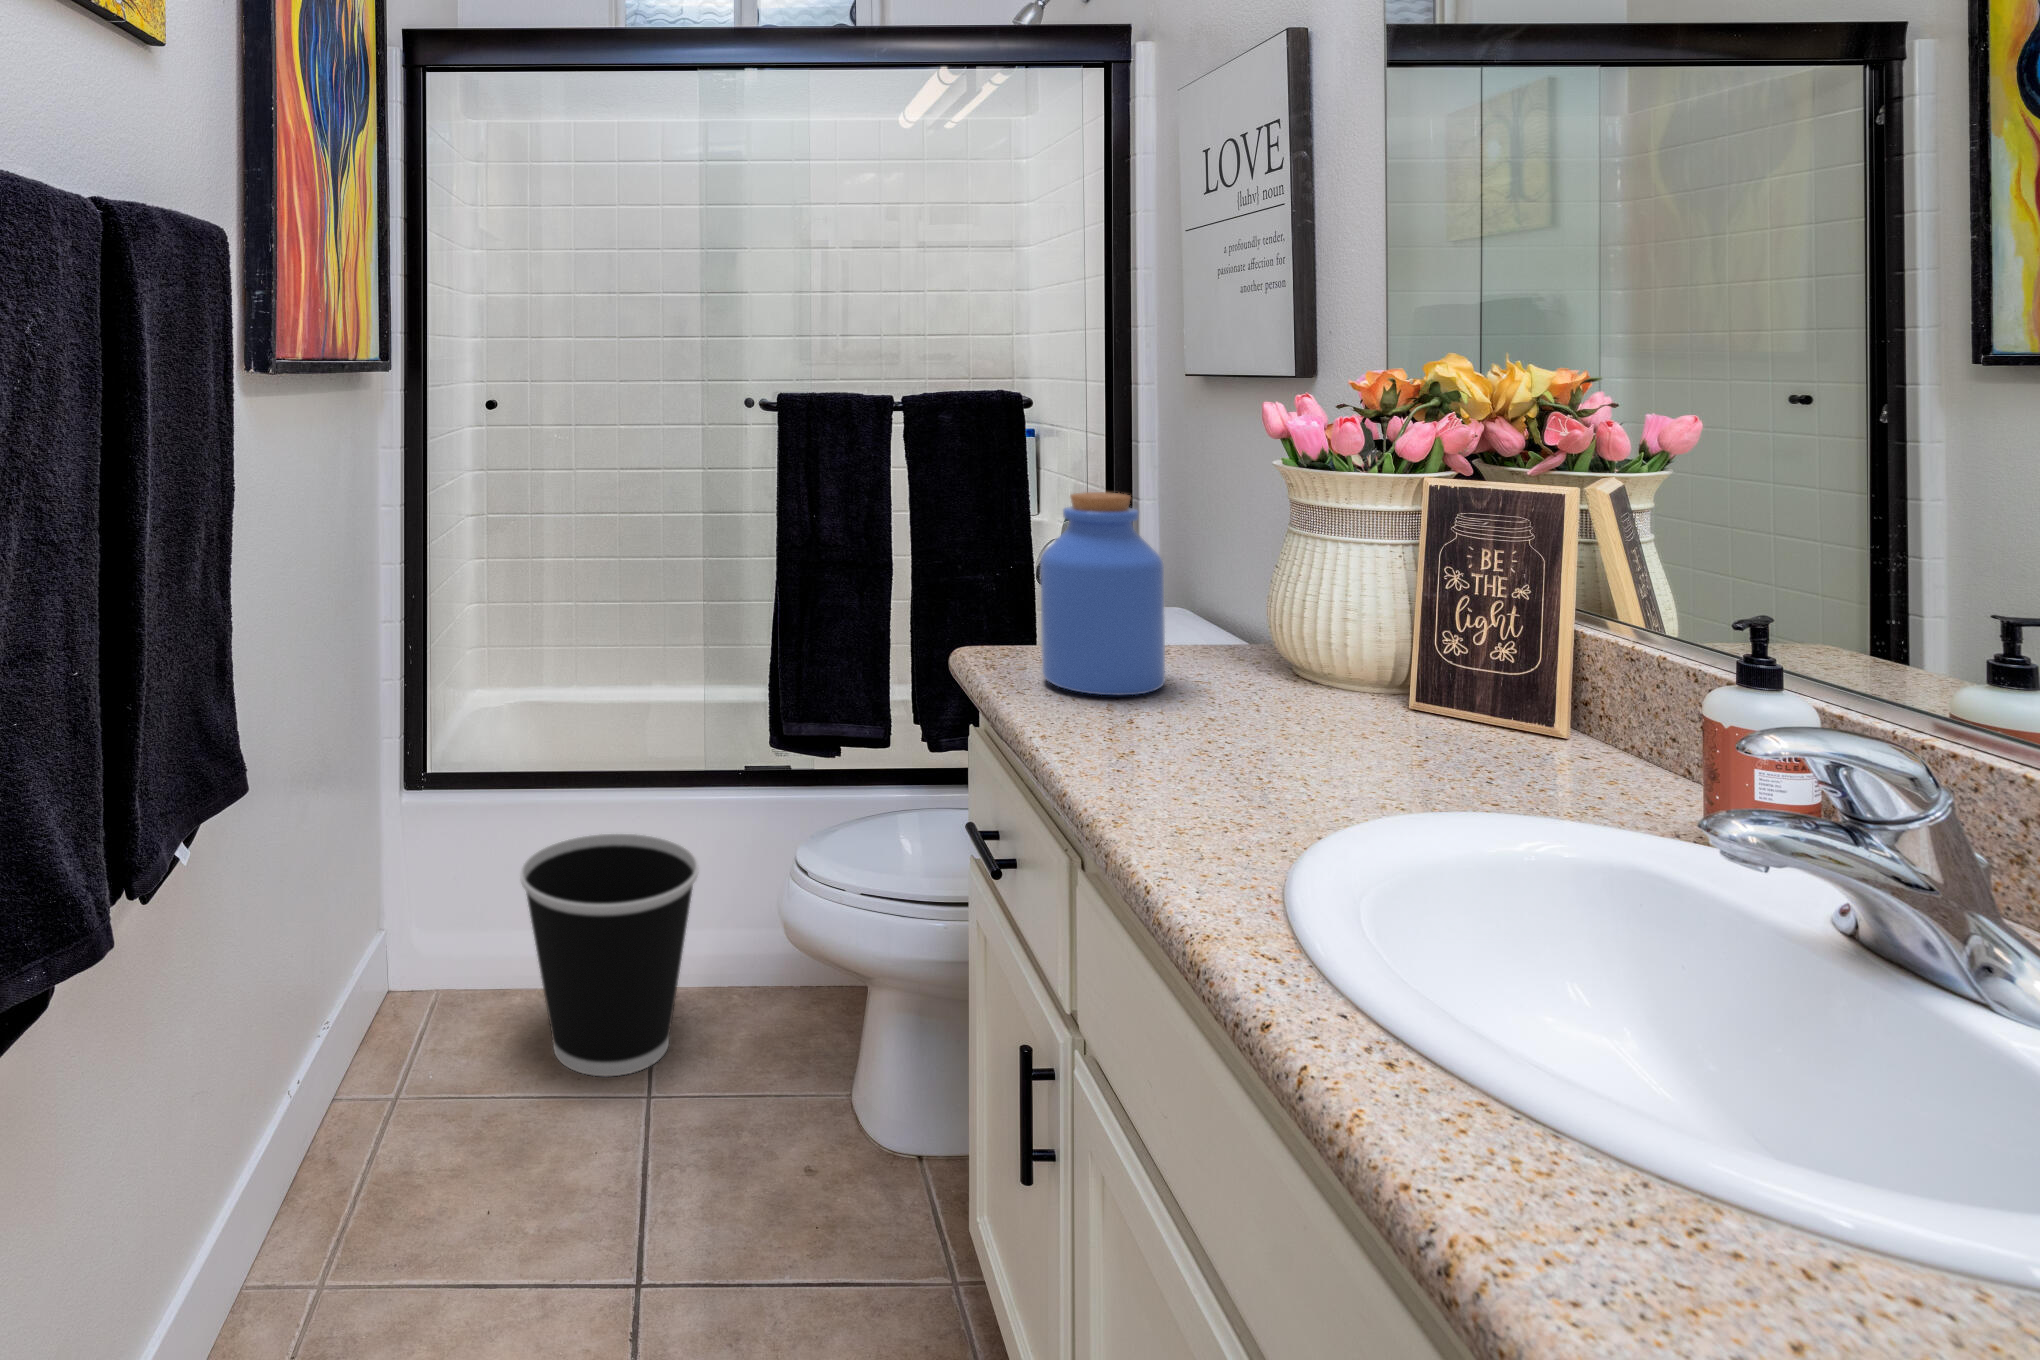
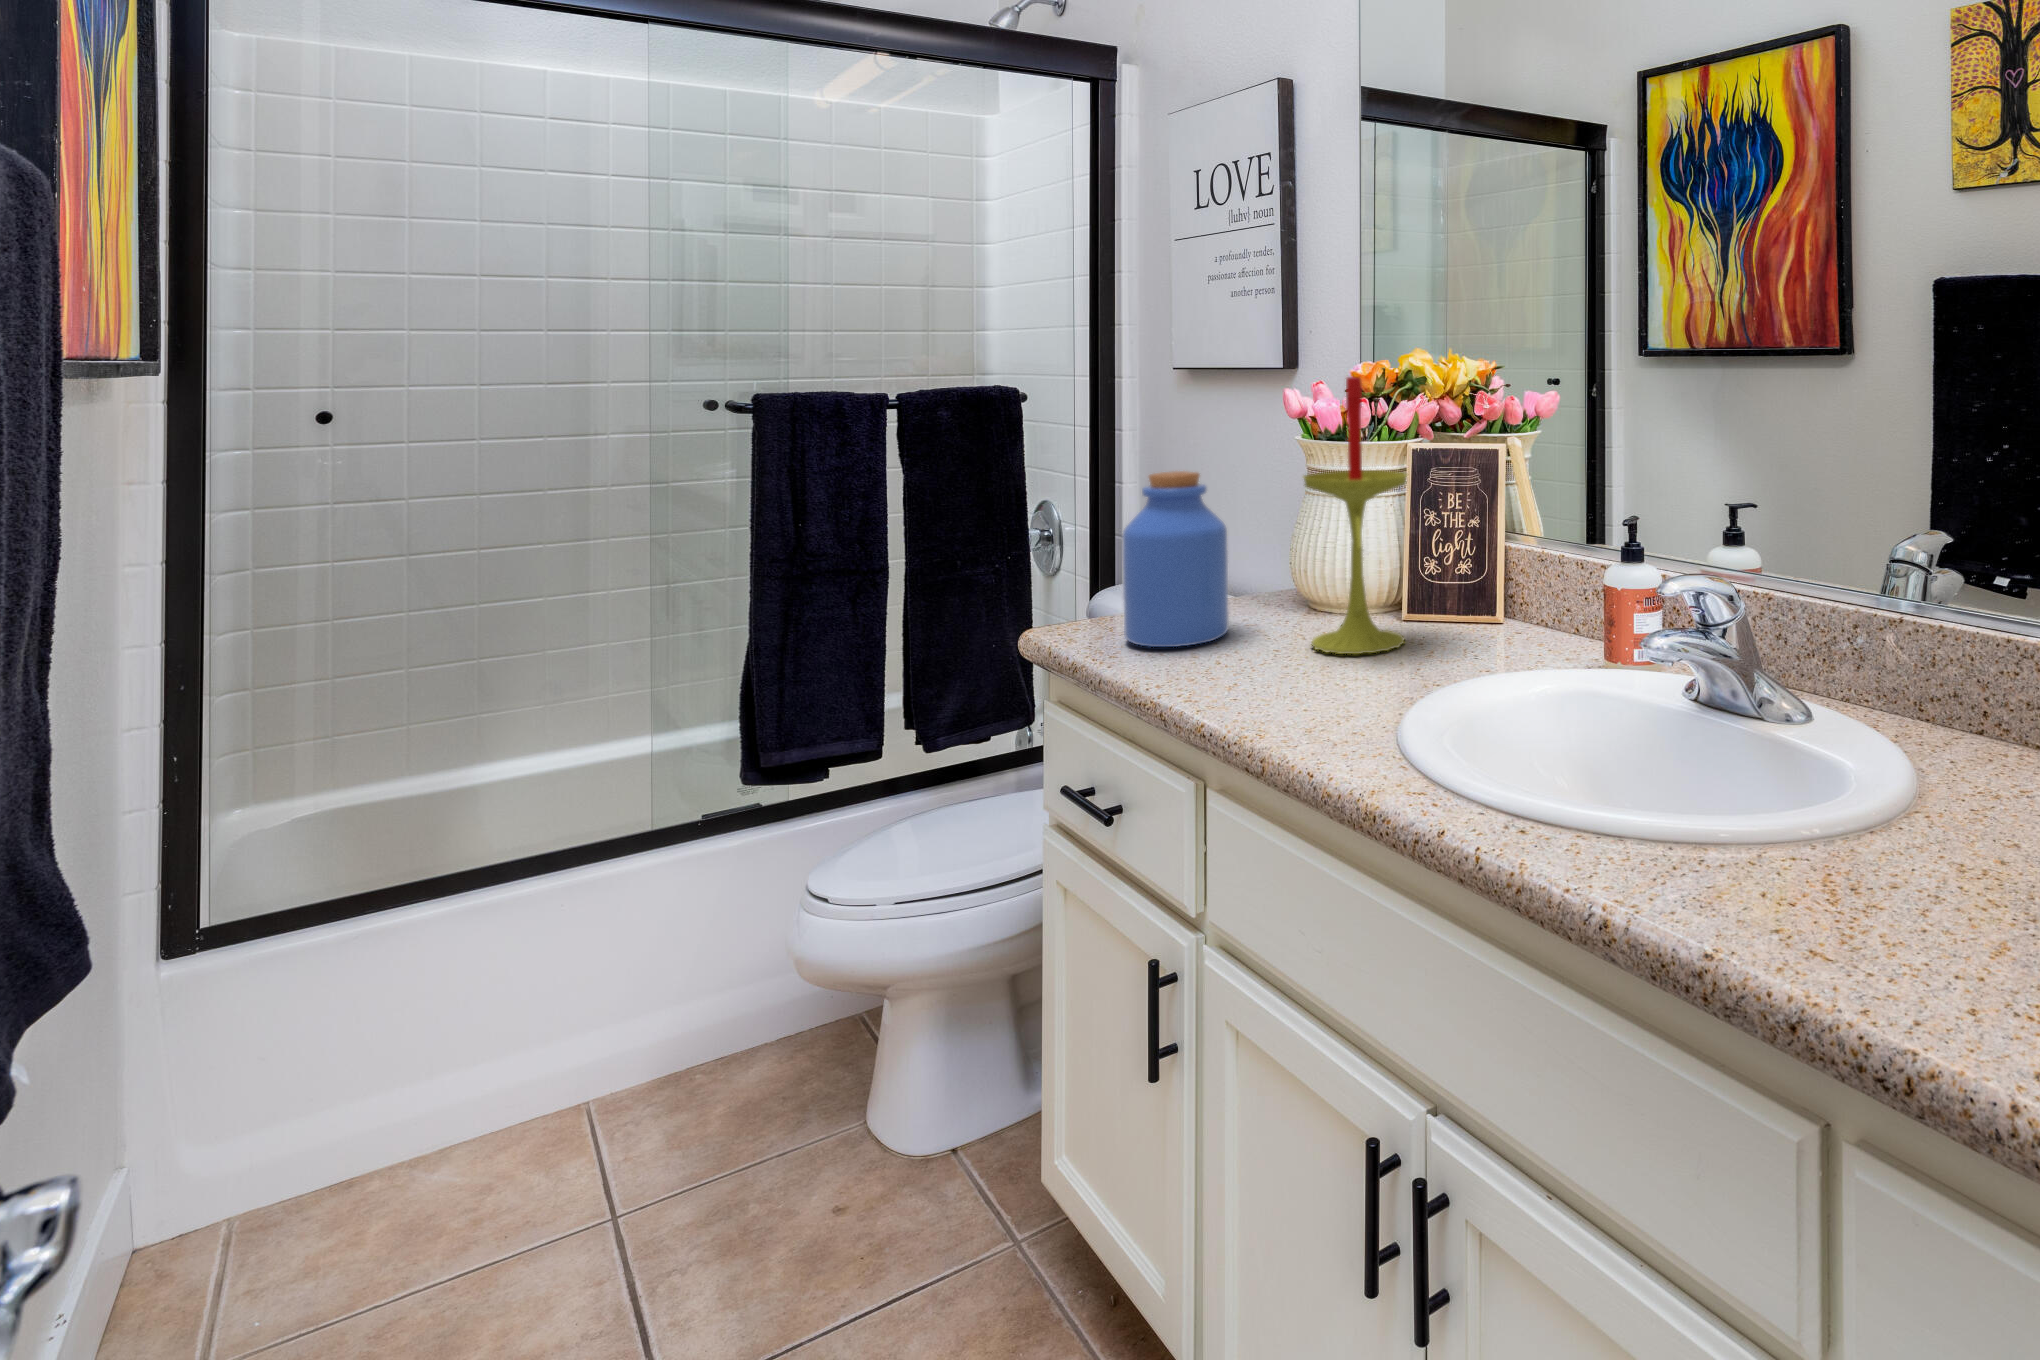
candle: none [1241,377,1396,750] -> present [1303,377,1407,654]
wastebasket: present [520,834,699,1076] -> none [393,922,666,1237]

